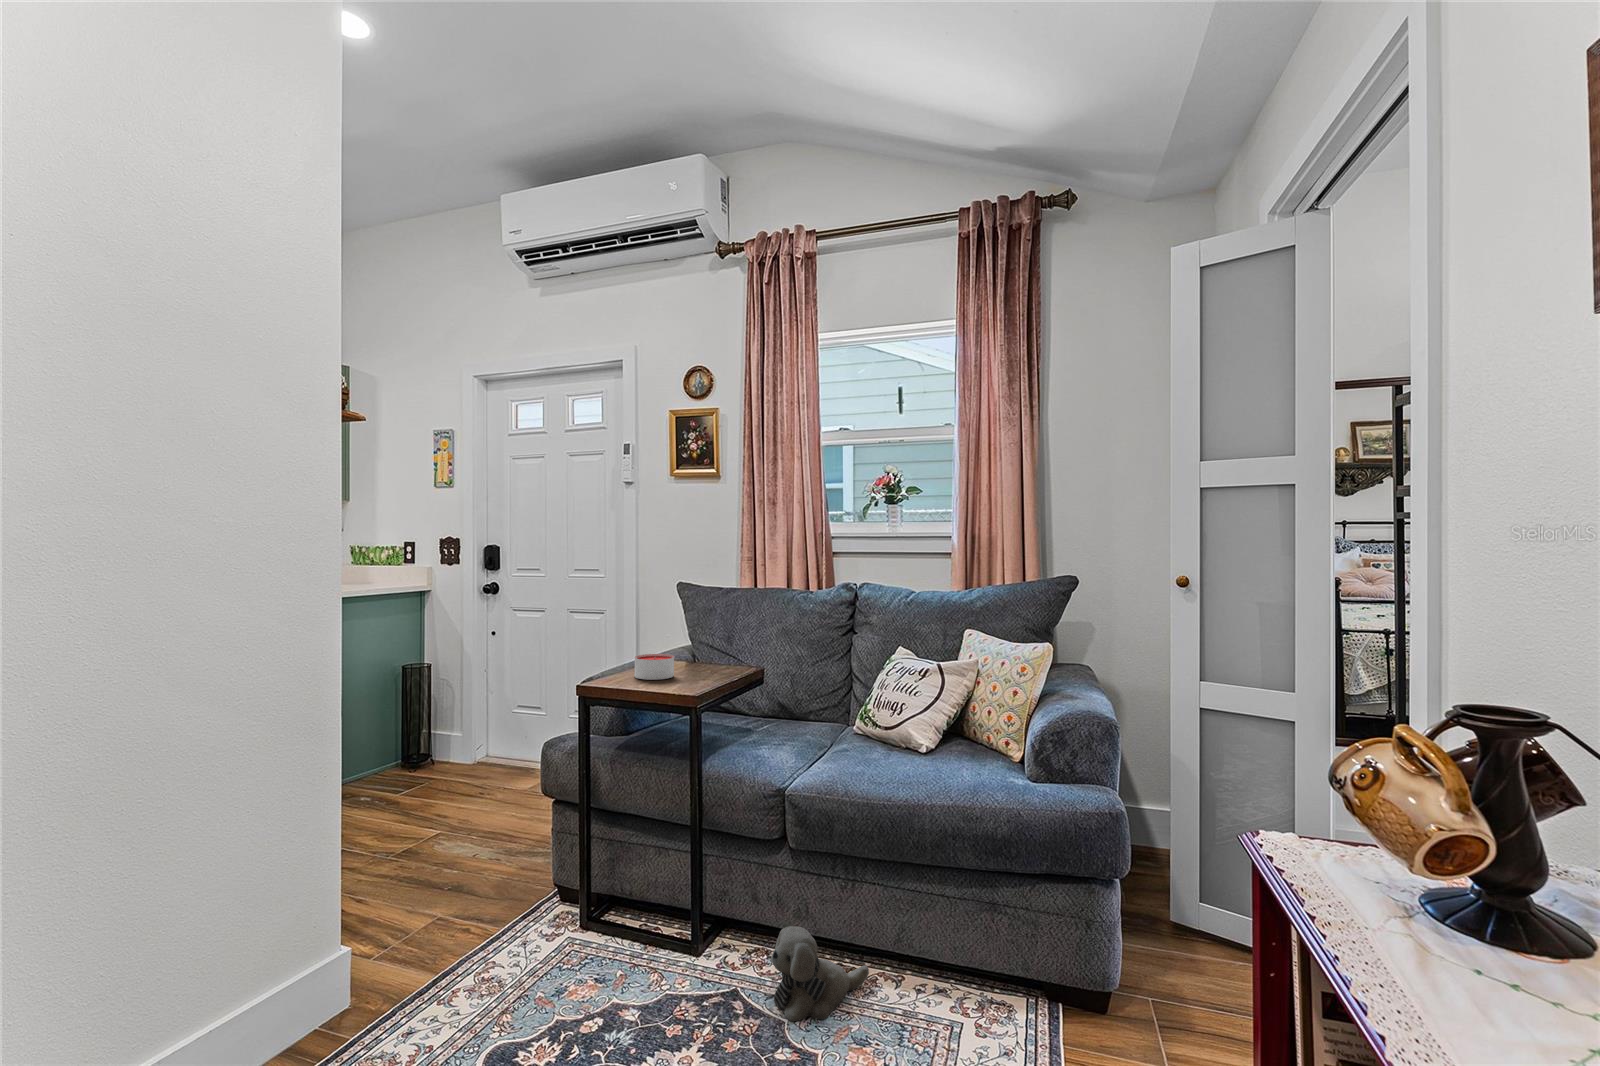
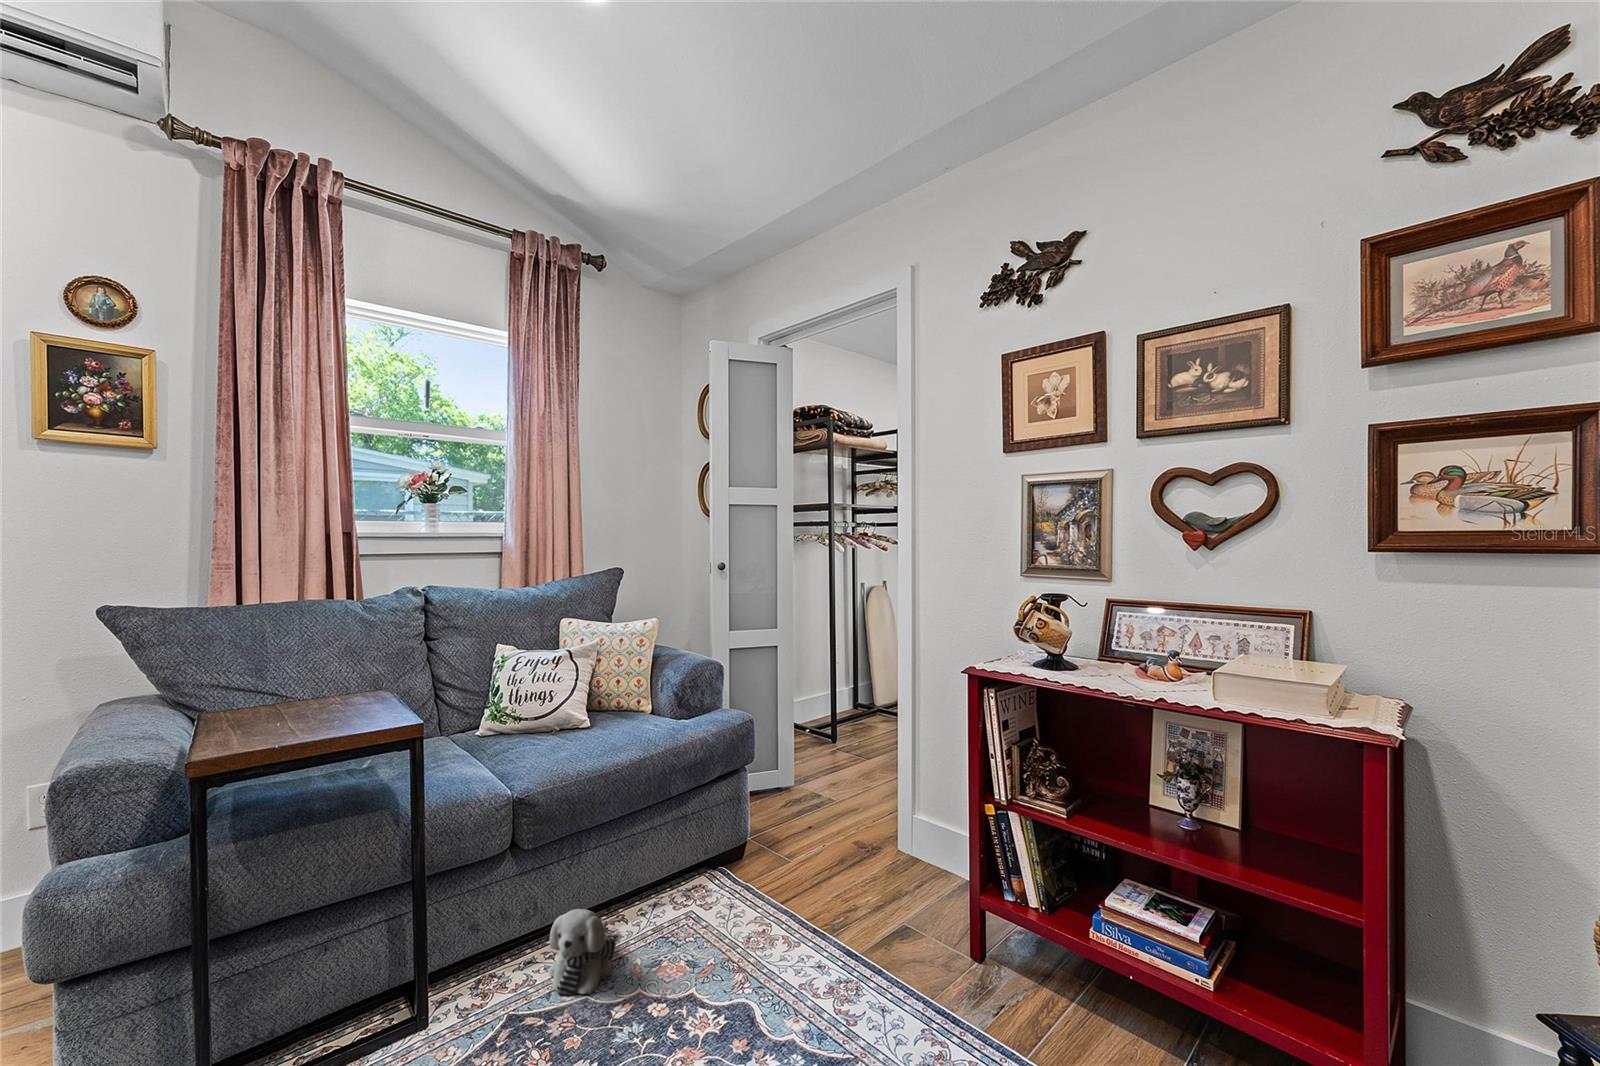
candle: present [634,654,674,680] -> none [264,692,330,731]

